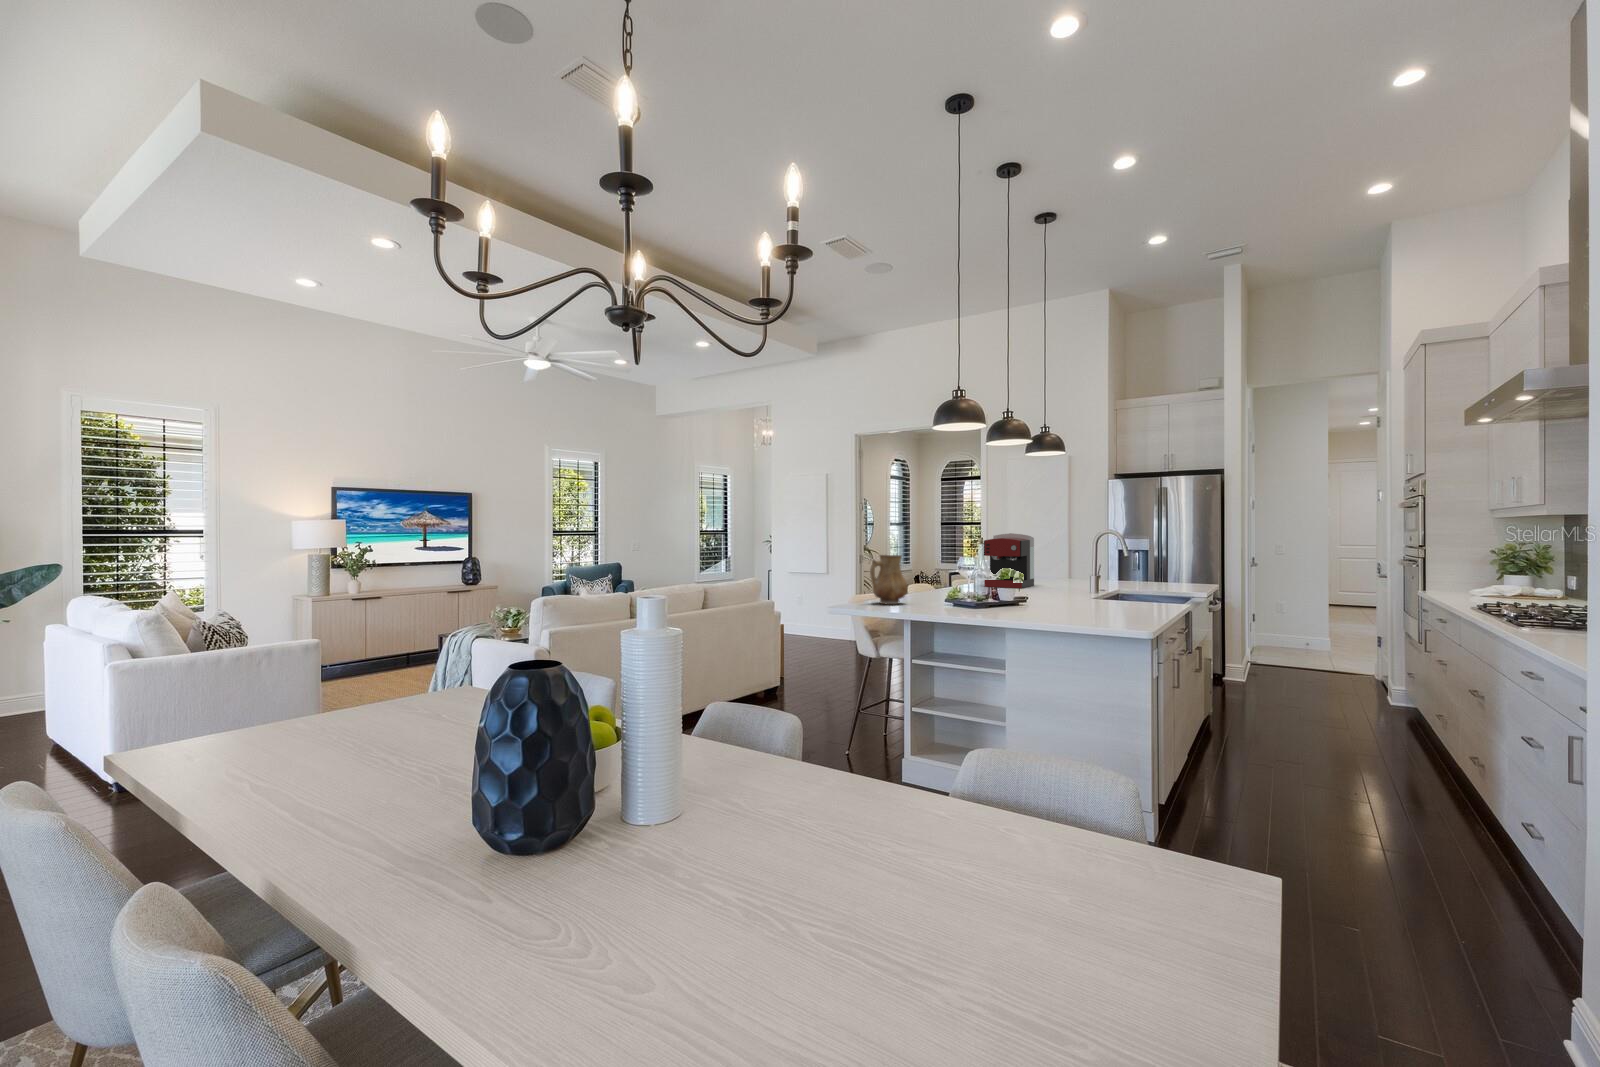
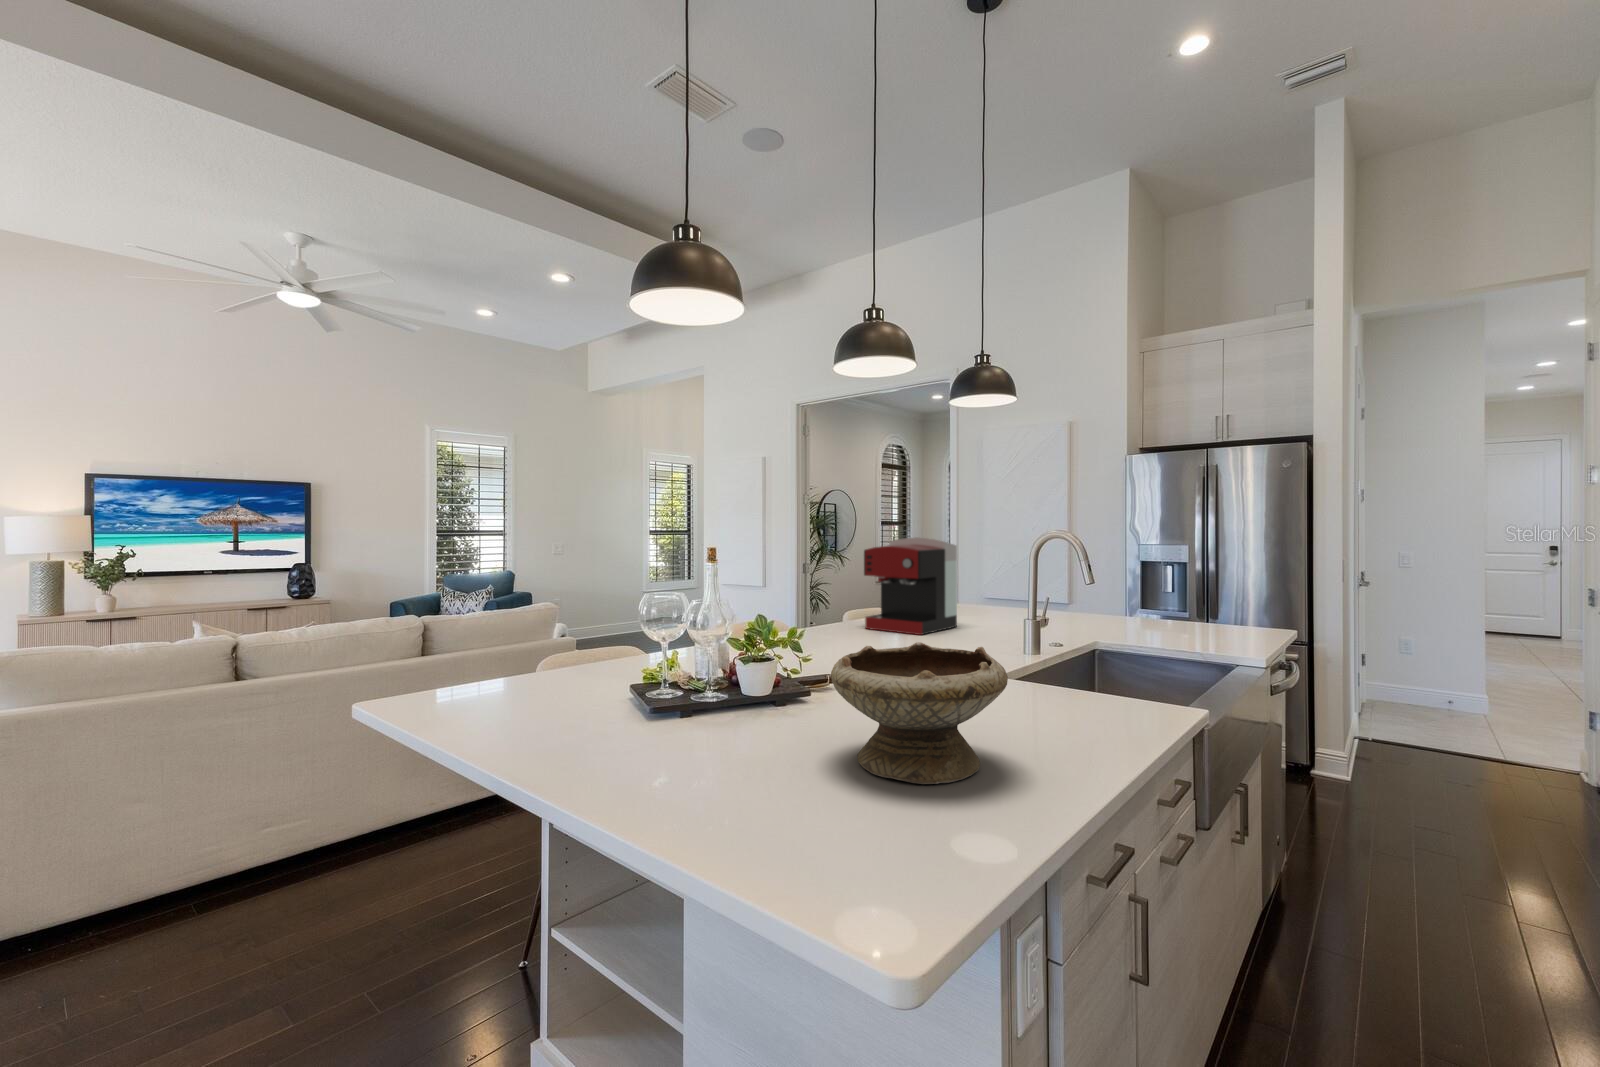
ceramic pitcher: present [870,555,907,604] -> none [499,582,588,689]
bowl: none [1063,572,1132,616] -> present [831,642,1008,784]

